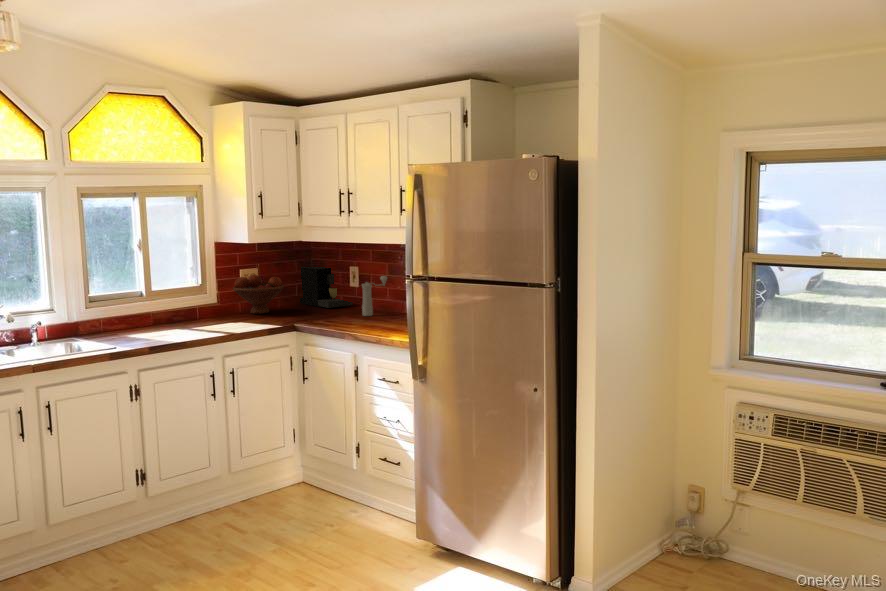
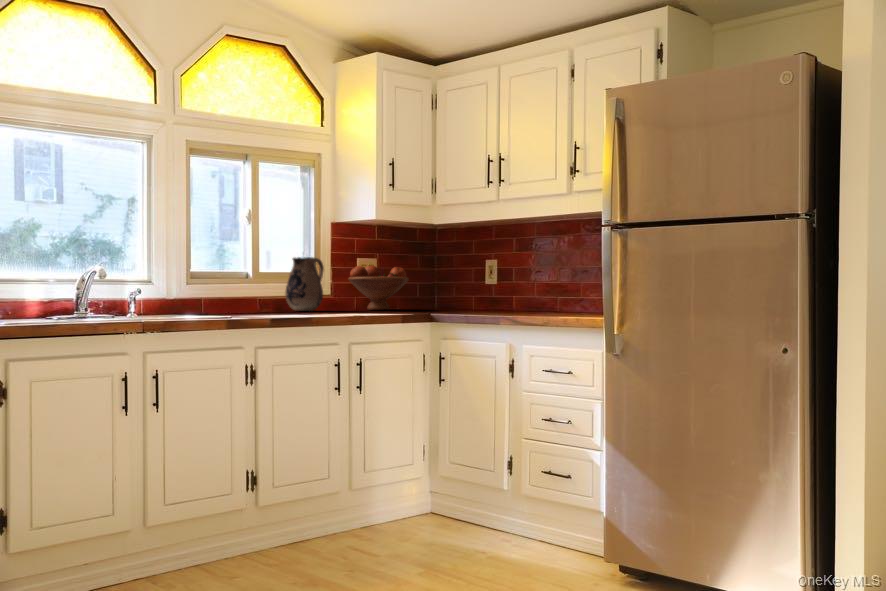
coffee maker: present [300,267,353,308] -> none [419,263,486,308]
ceramic pitcher: none [176,275,210,321] -> present [285,257,324,311]
pepper mill: present [362,276,387,316] -> none [506,266,536,312]

